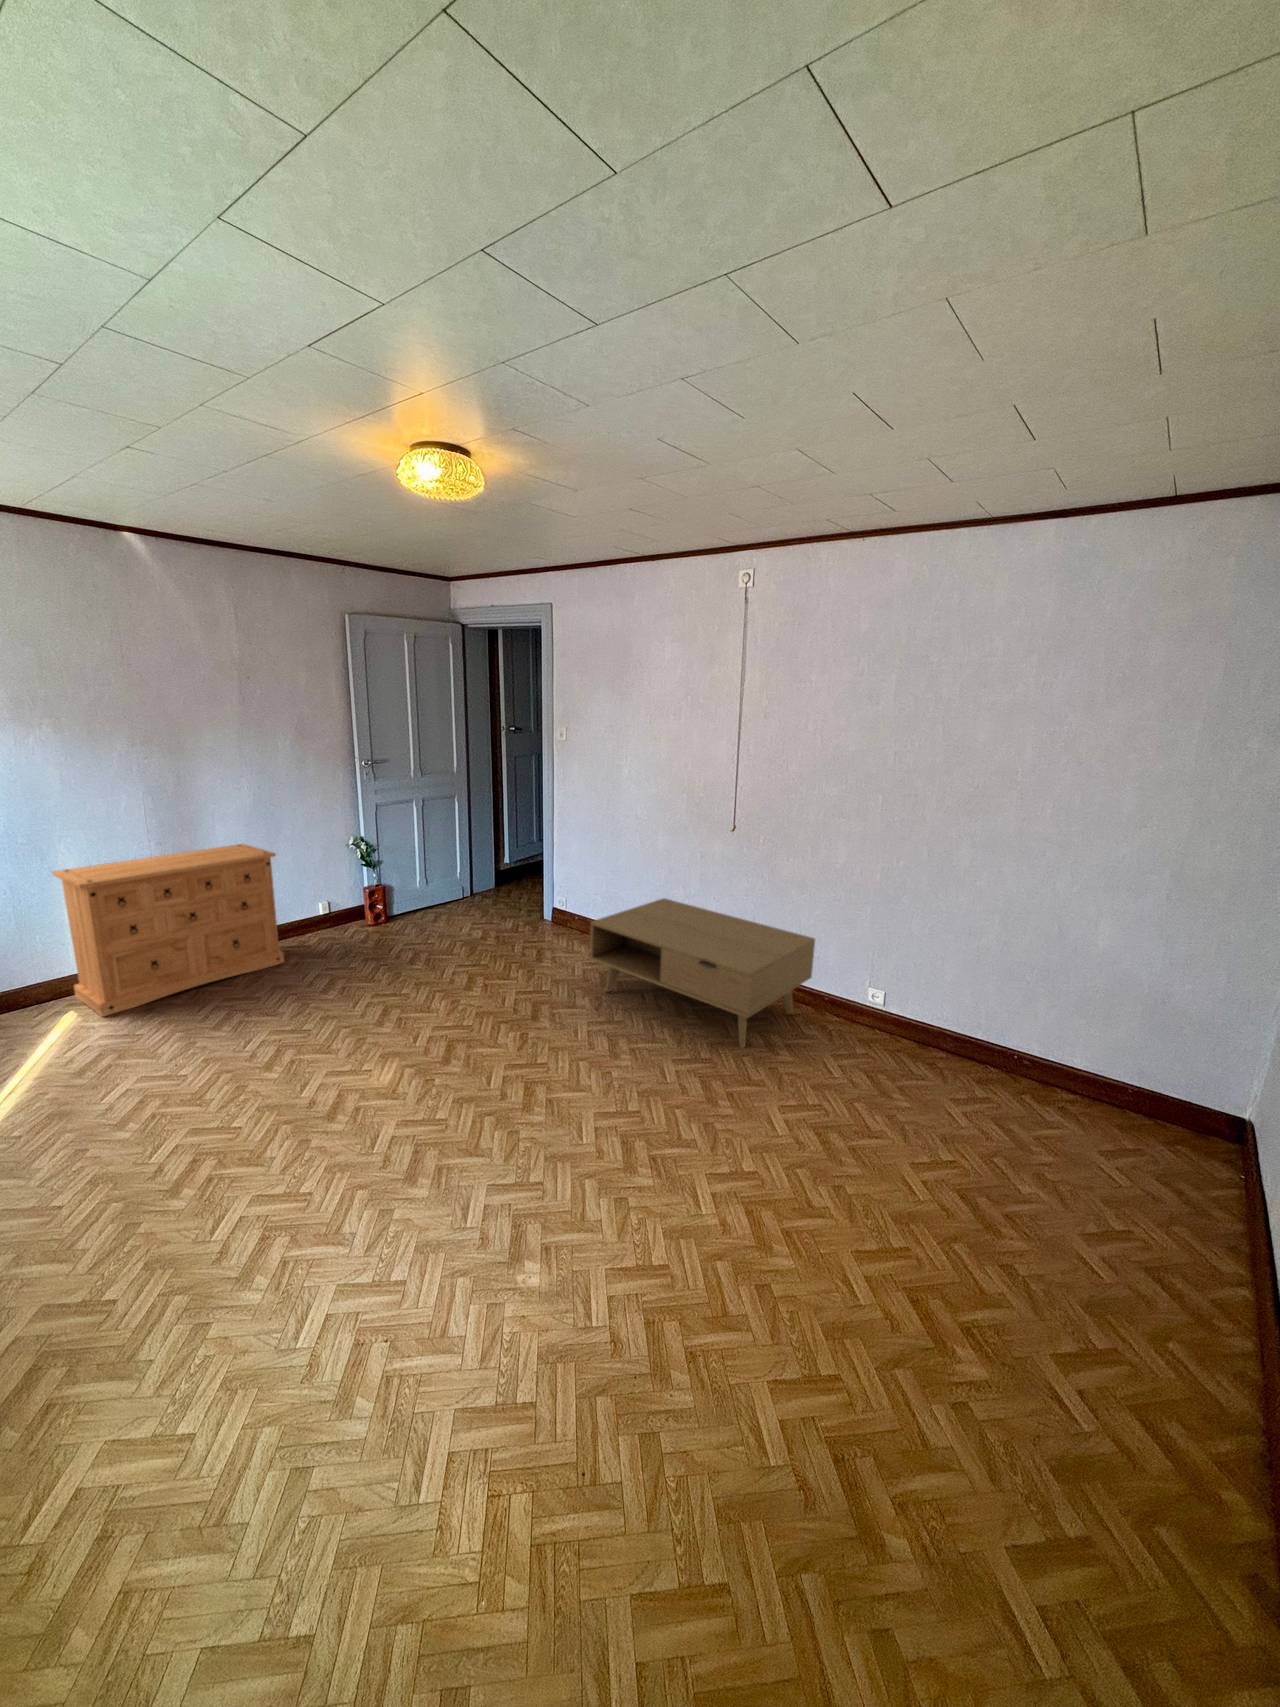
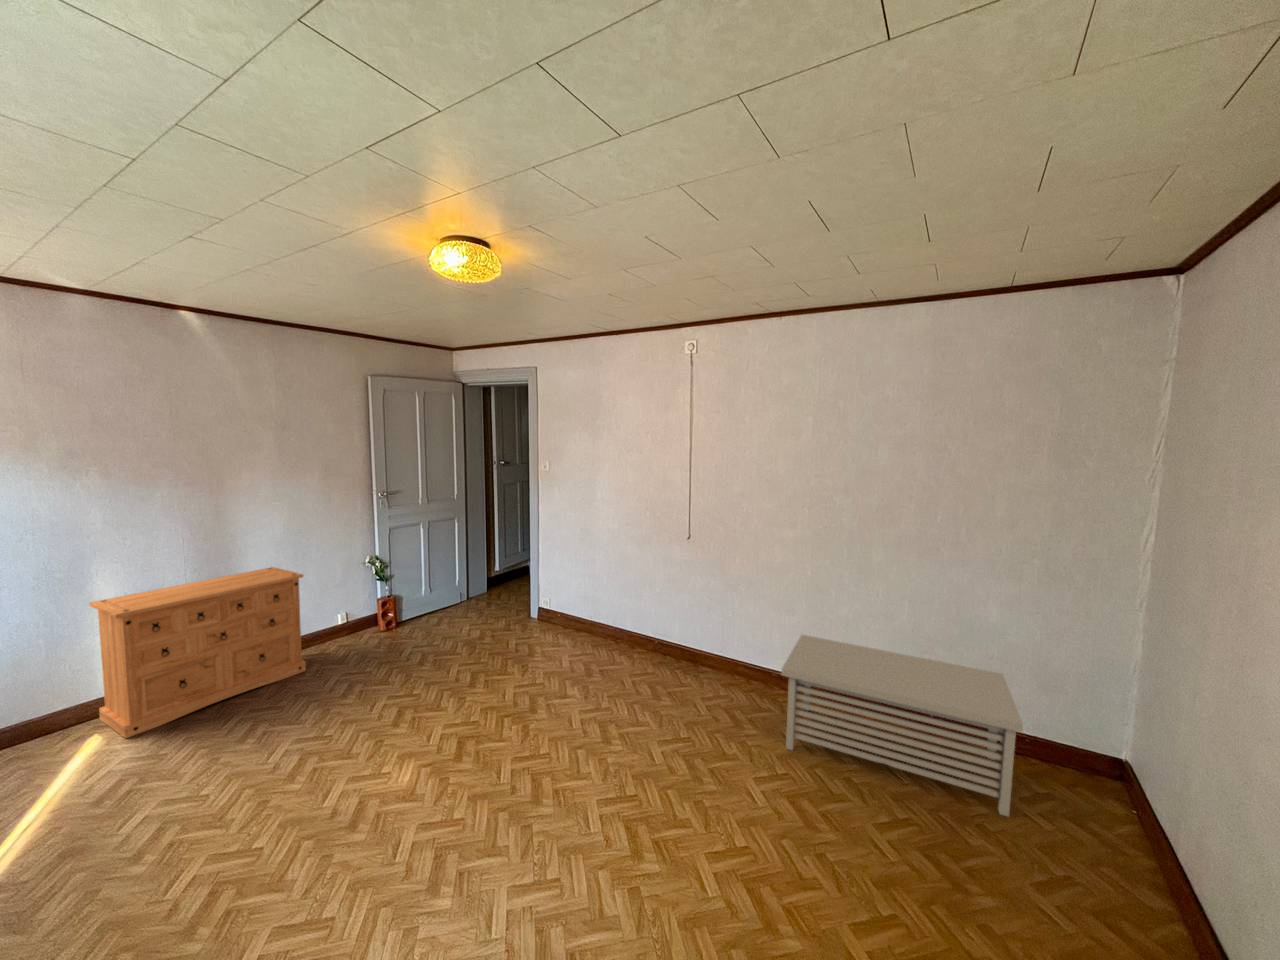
coffee table: present [590,898,815,1047] -> none [577,597,758,723]
storage bench: none [828,951,1121,1172] -> present [781,635,1023,817]

